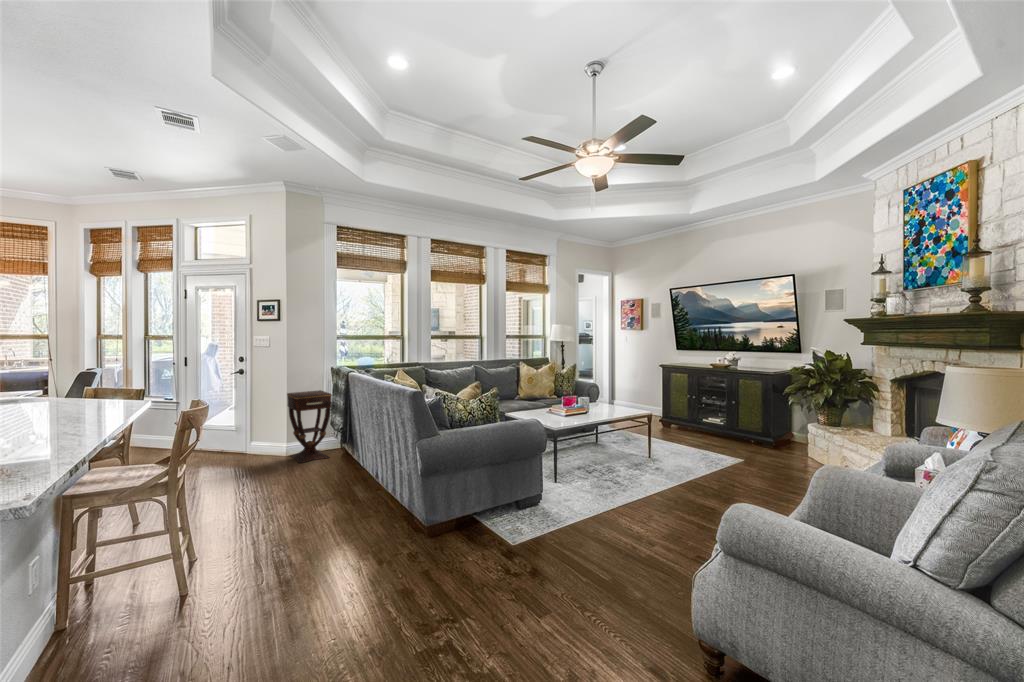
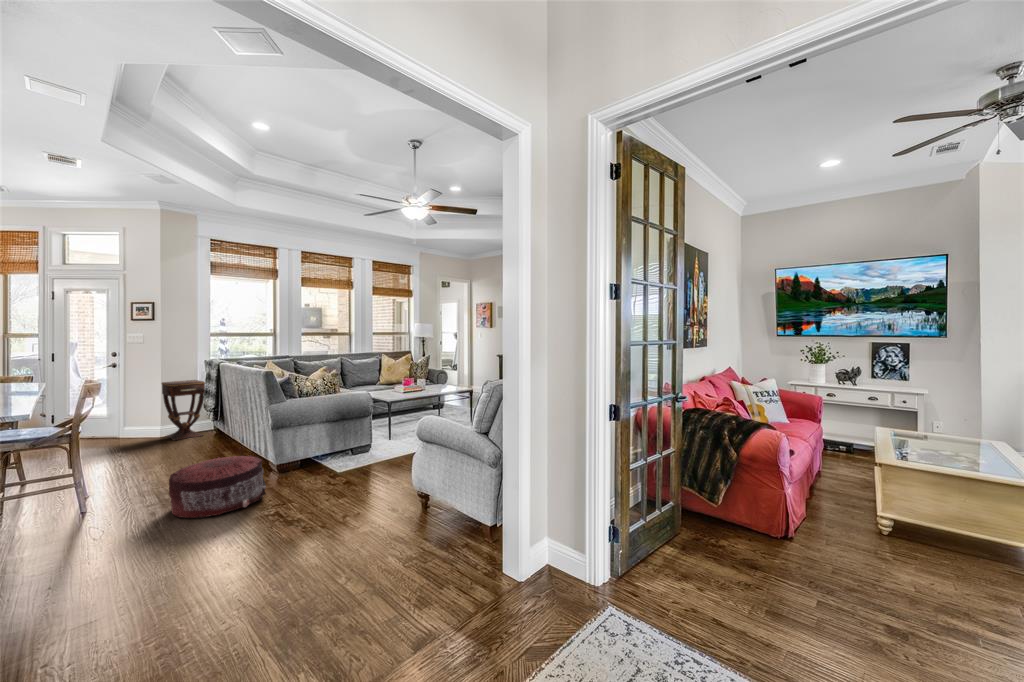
pouf: none [295,516,423,629] -> present [169,455,266,518]

